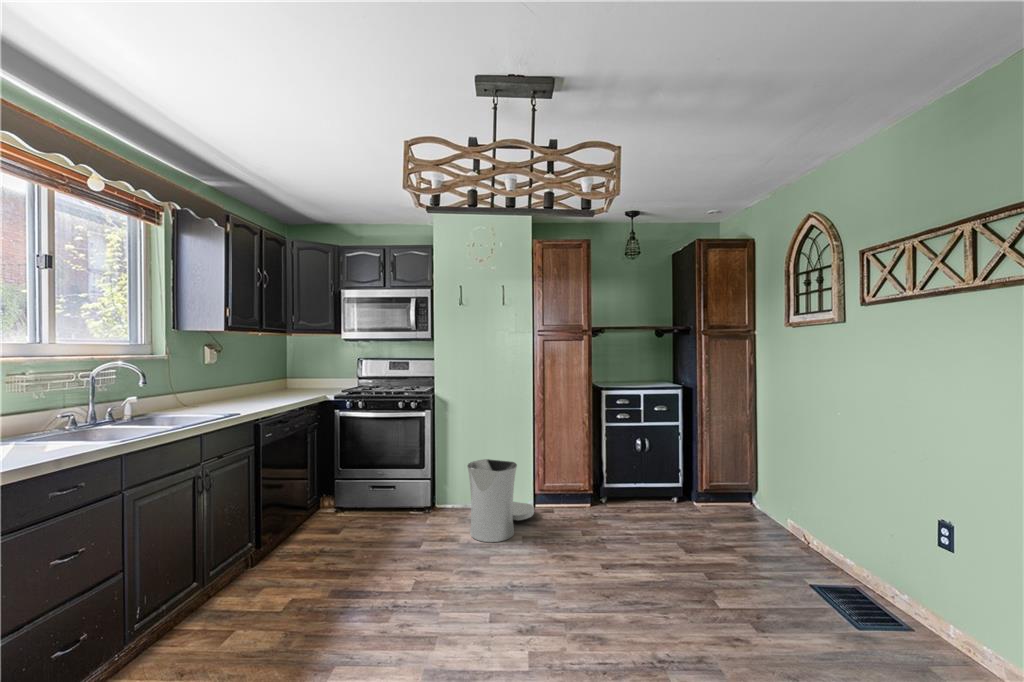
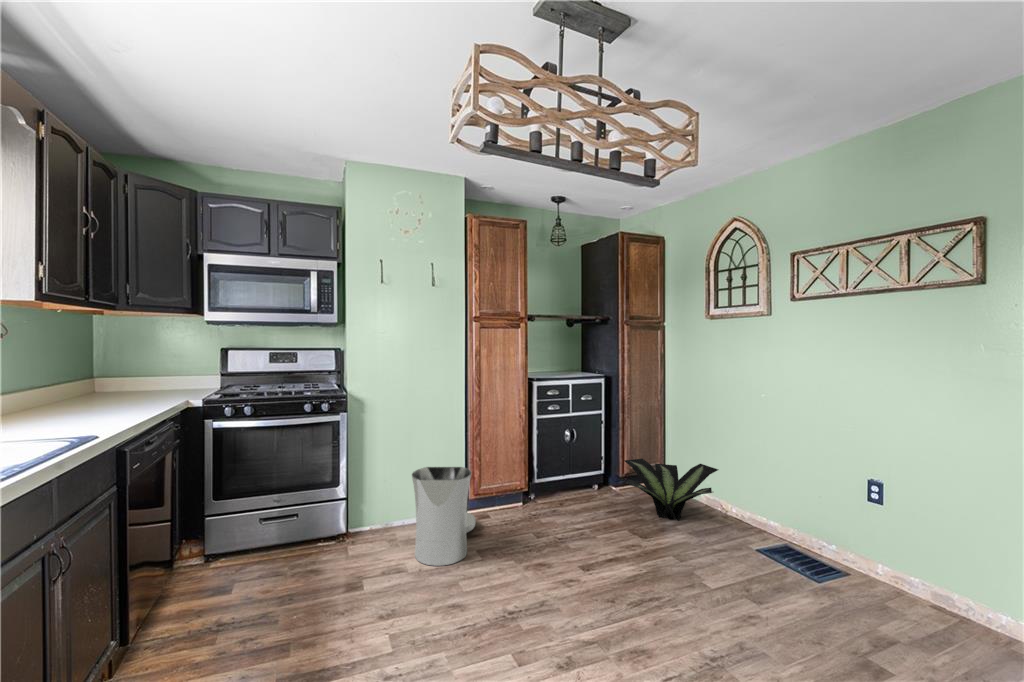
potted plant: none [681,474,799,542] -> present [624,459,718,520]

